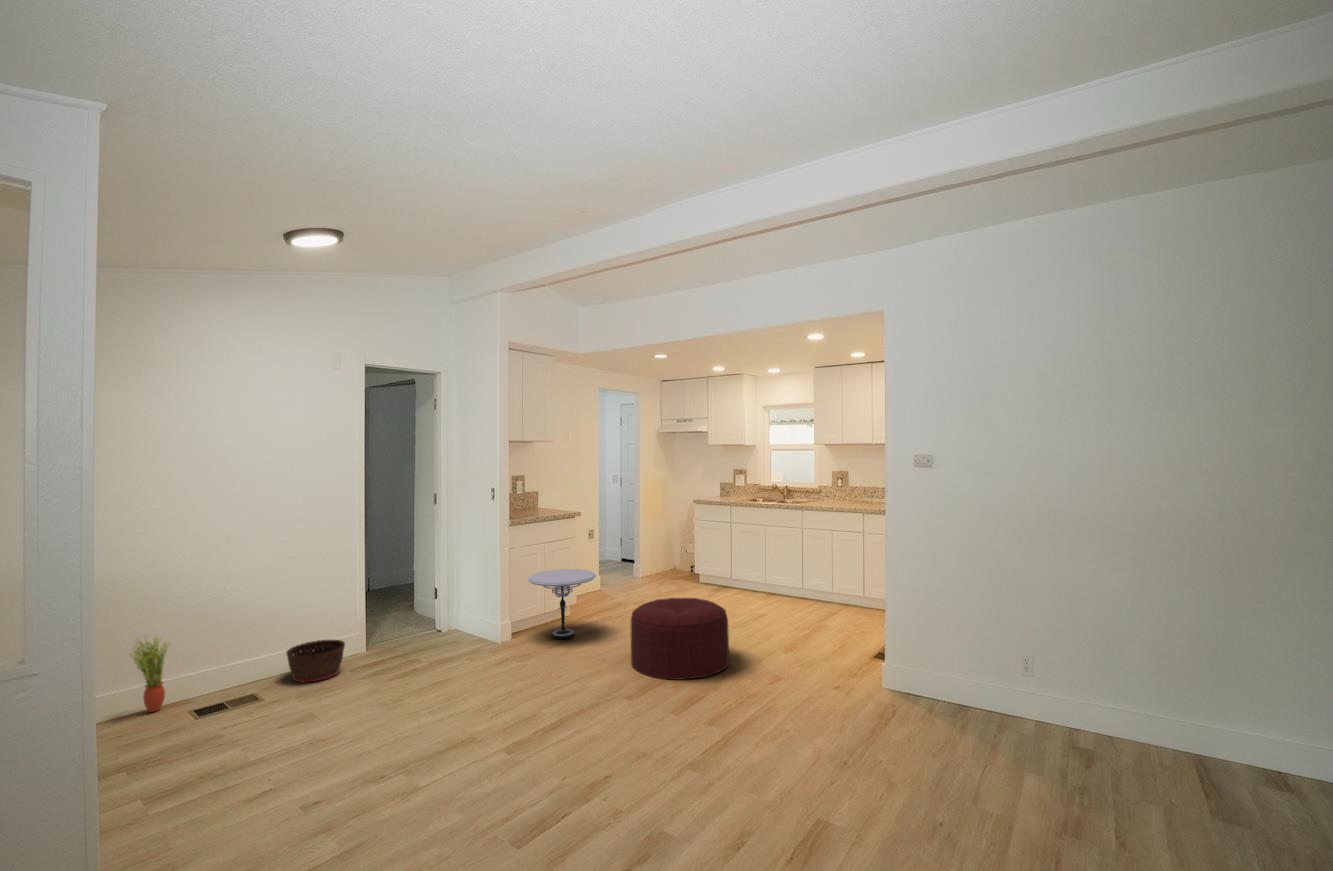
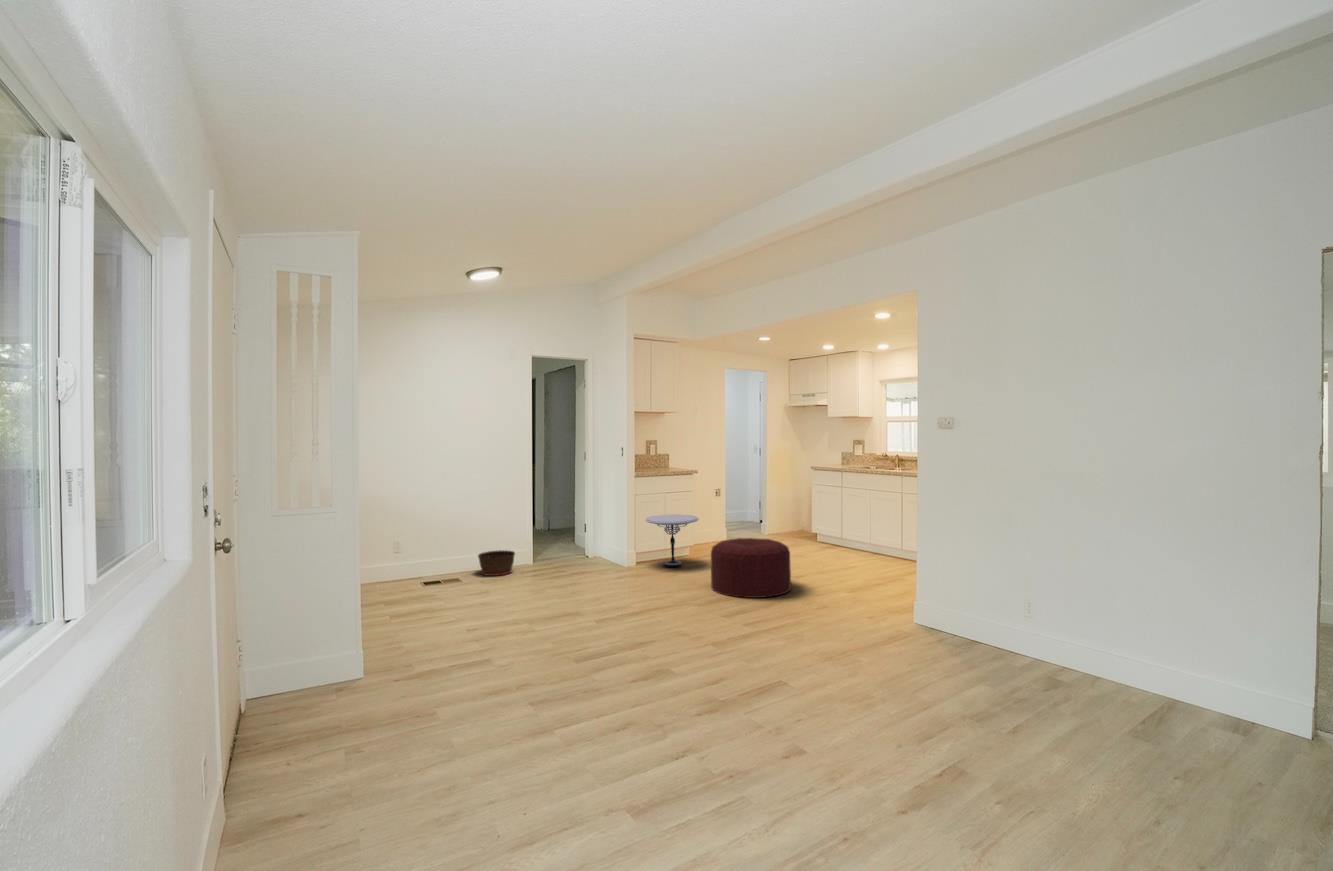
potted plant: present [130,636,171,712] -> none [388,533,411,581]

